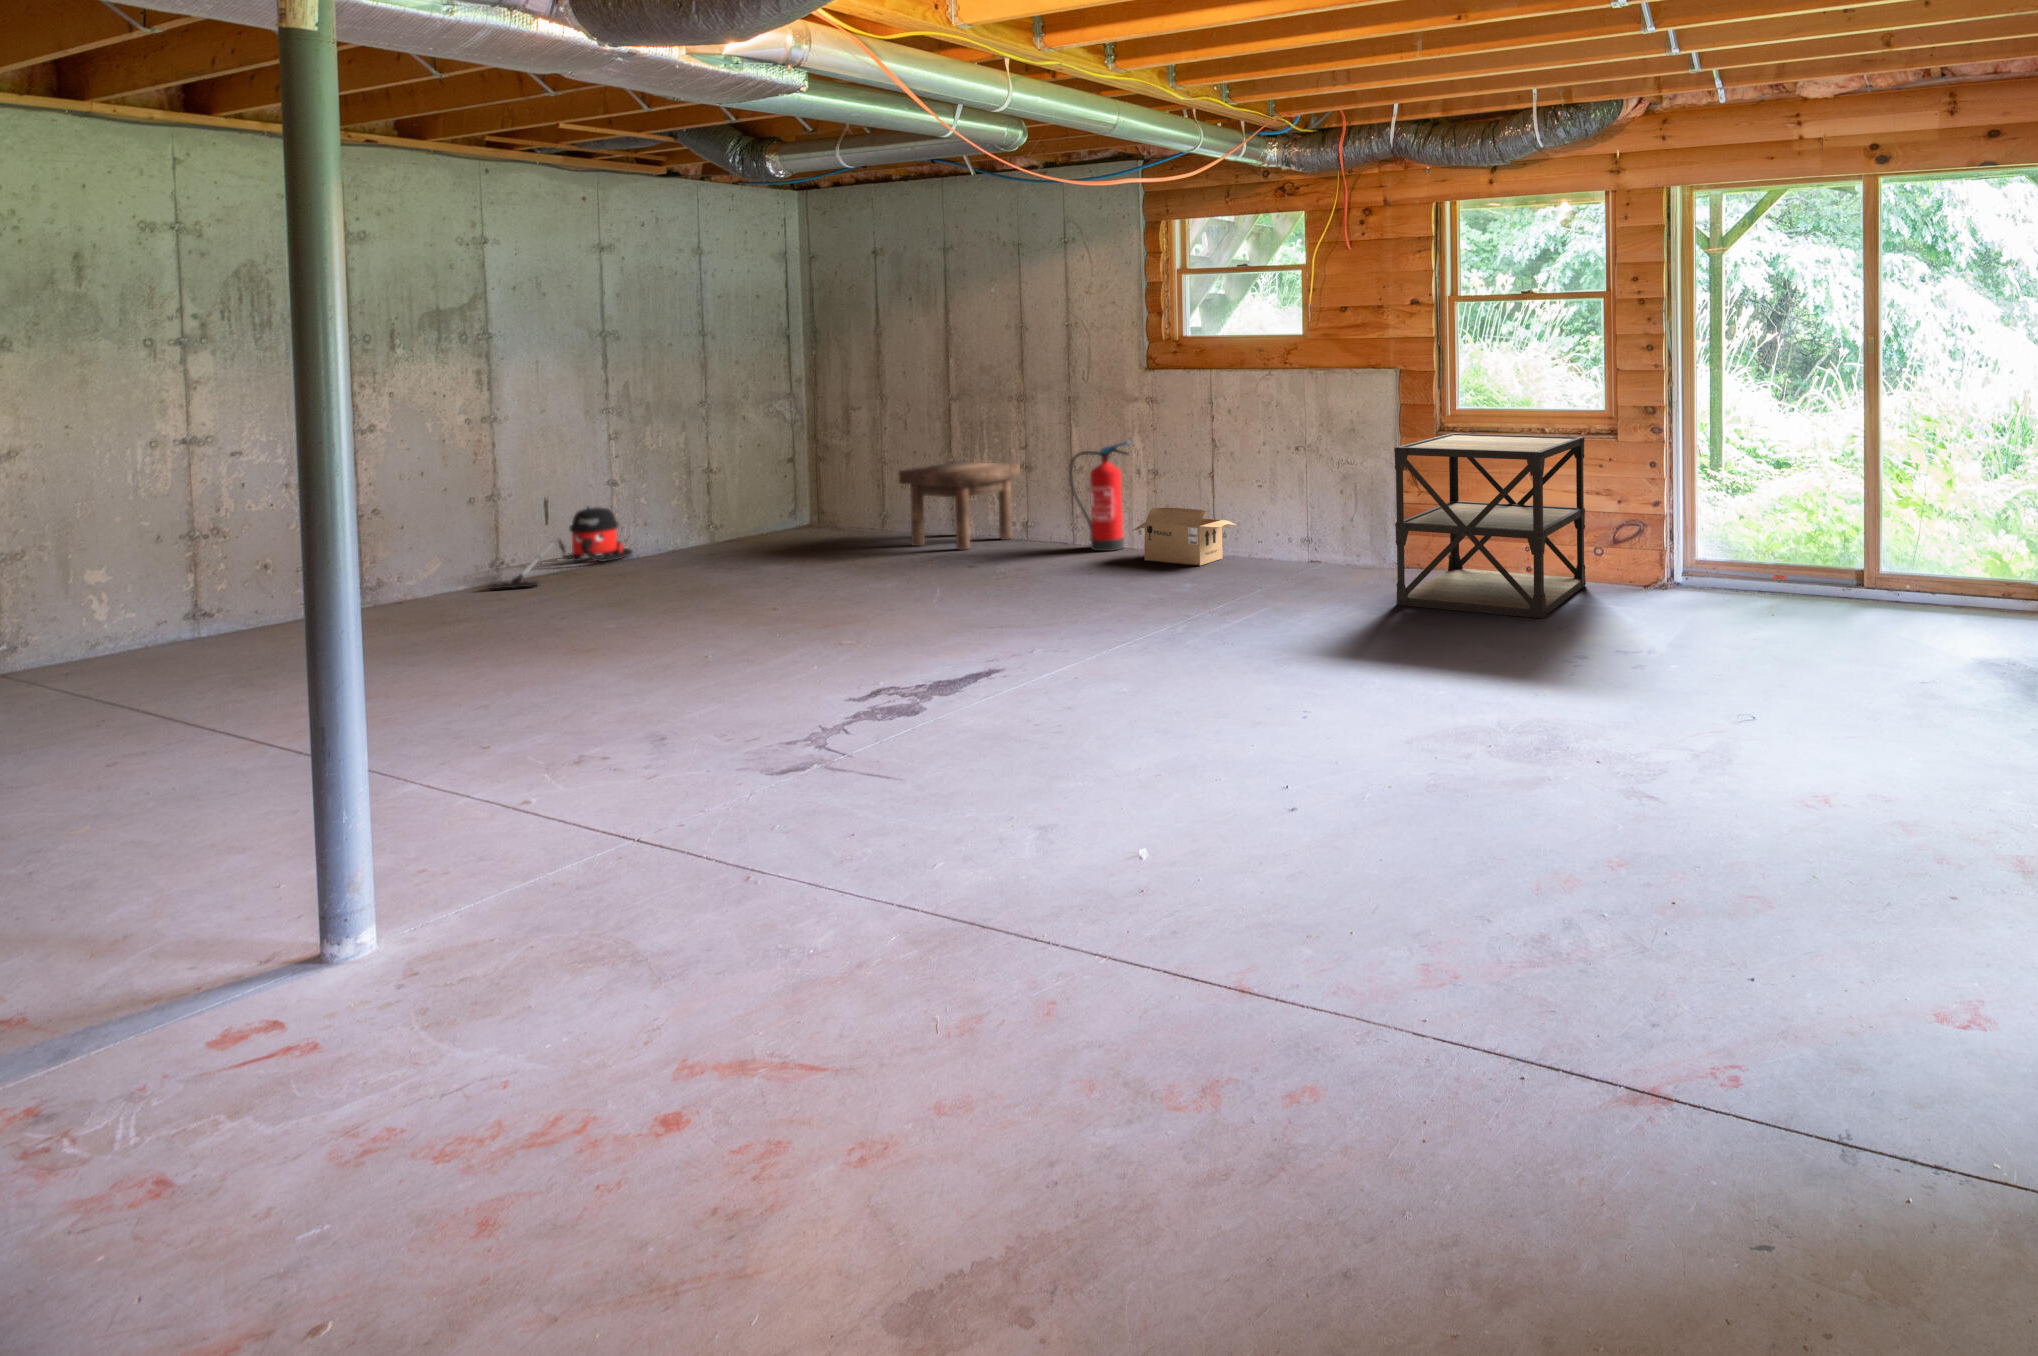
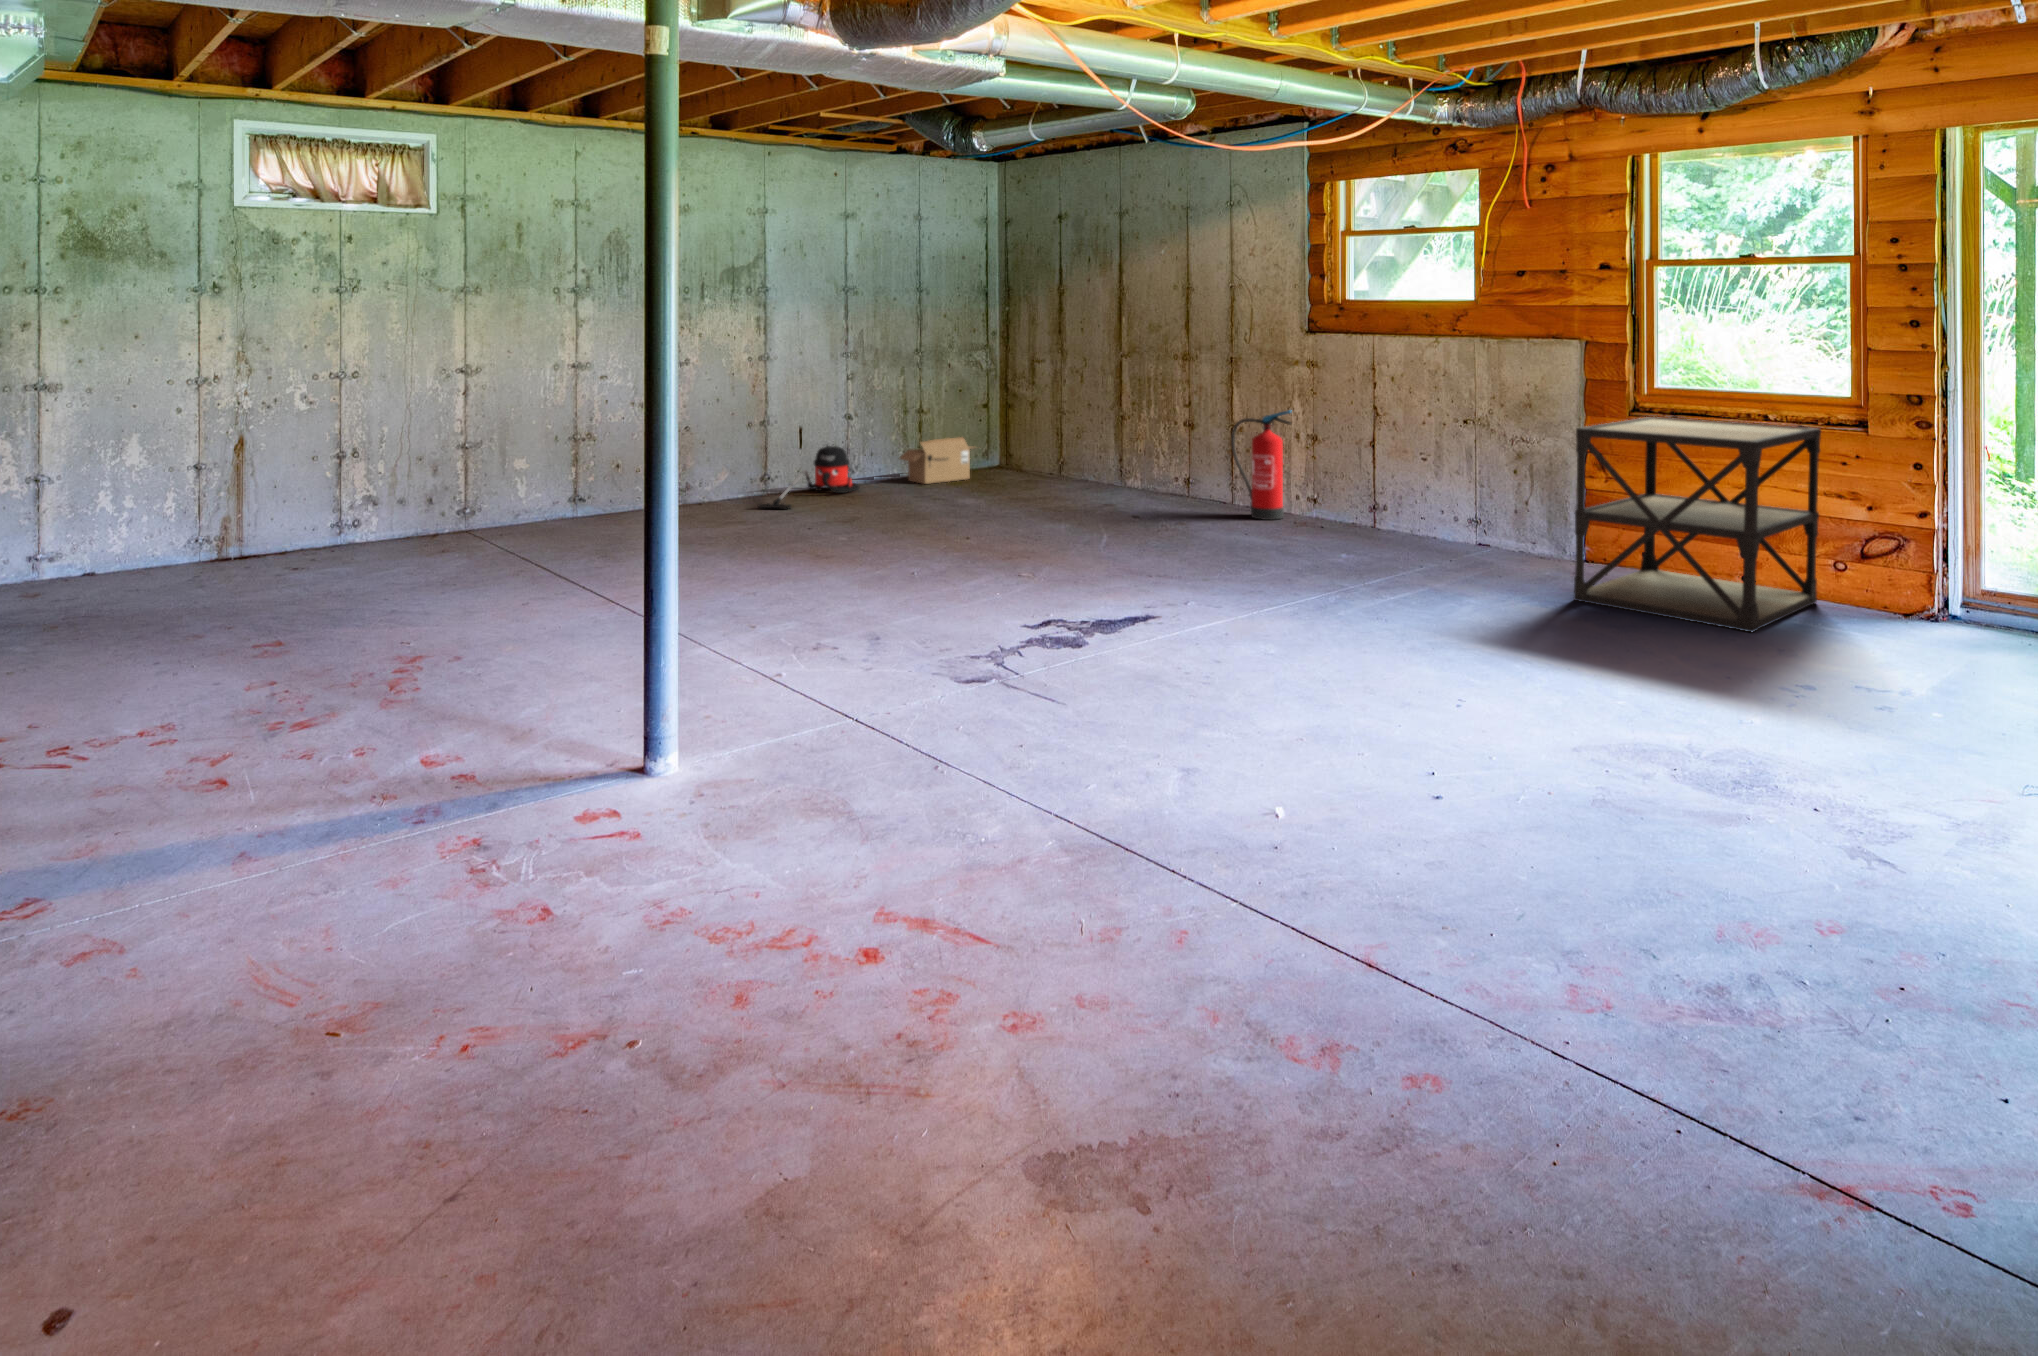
stool: present [898,462,1020,550] -> none [1075,423,1185,508]
cardboard box: present [1133,508,1237,566] -> present [900,437,974,484]

